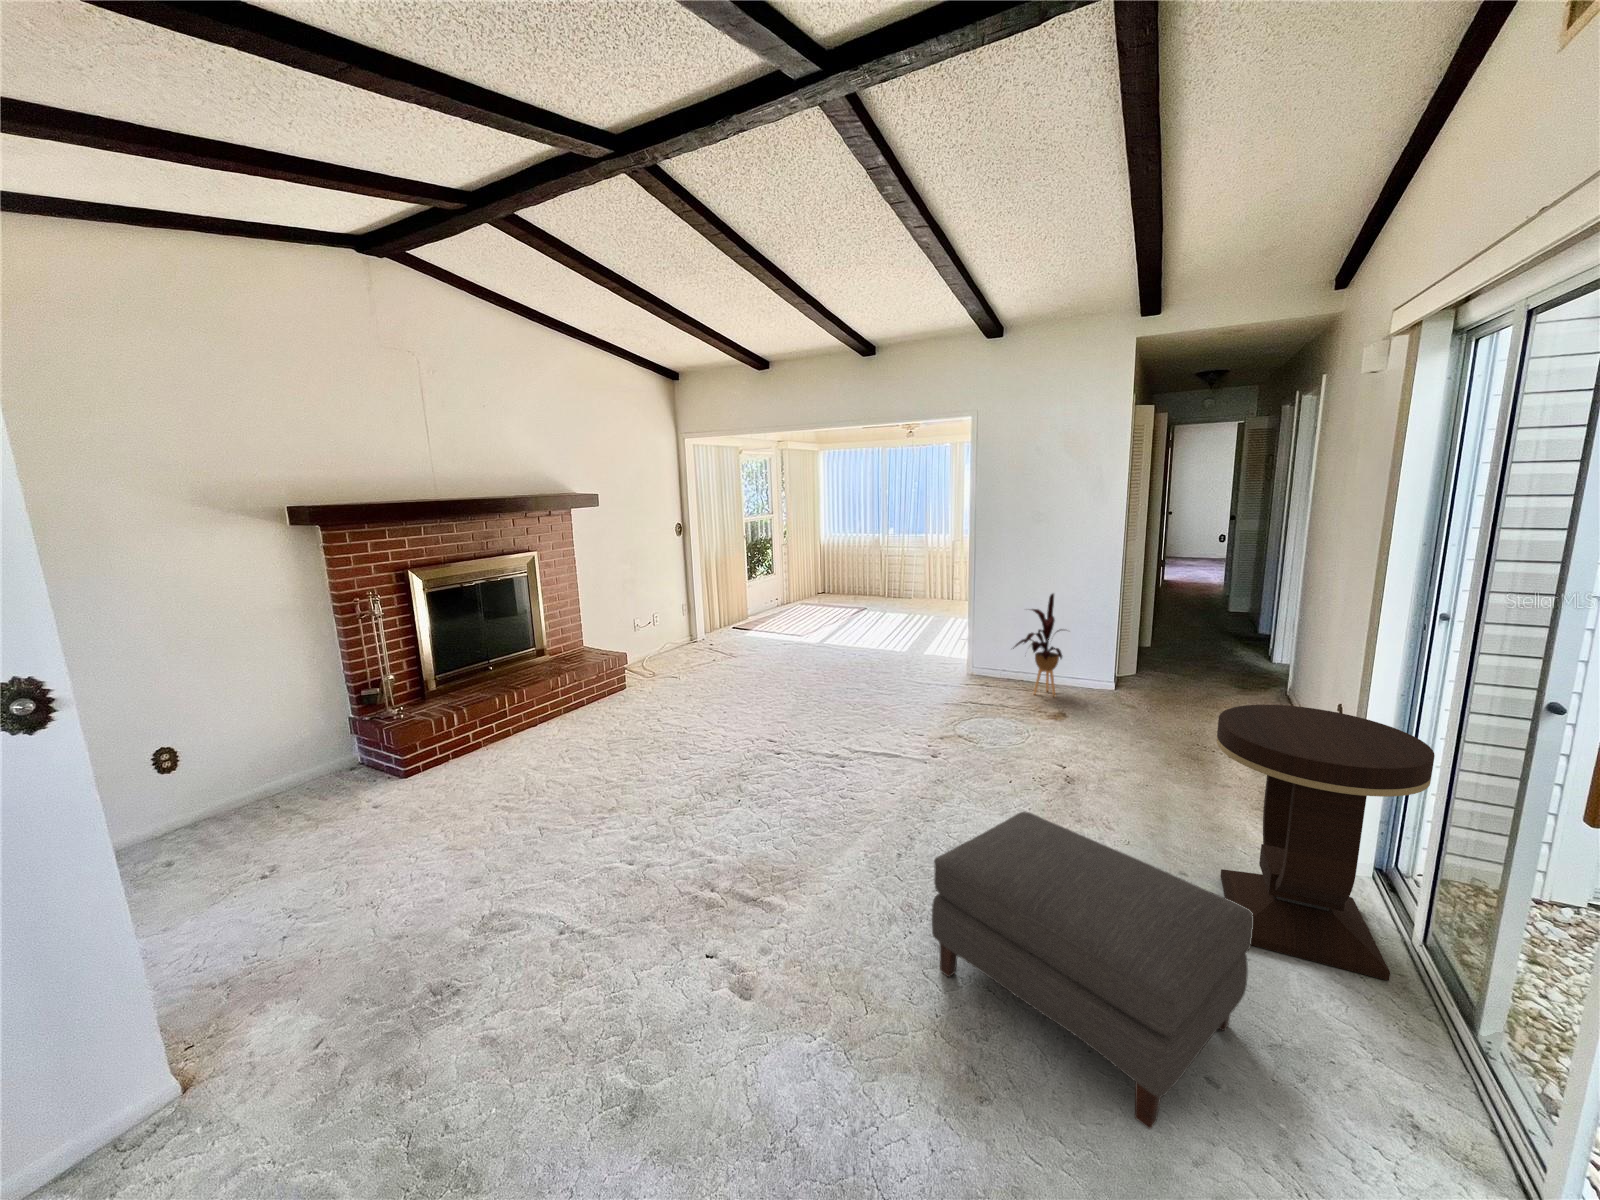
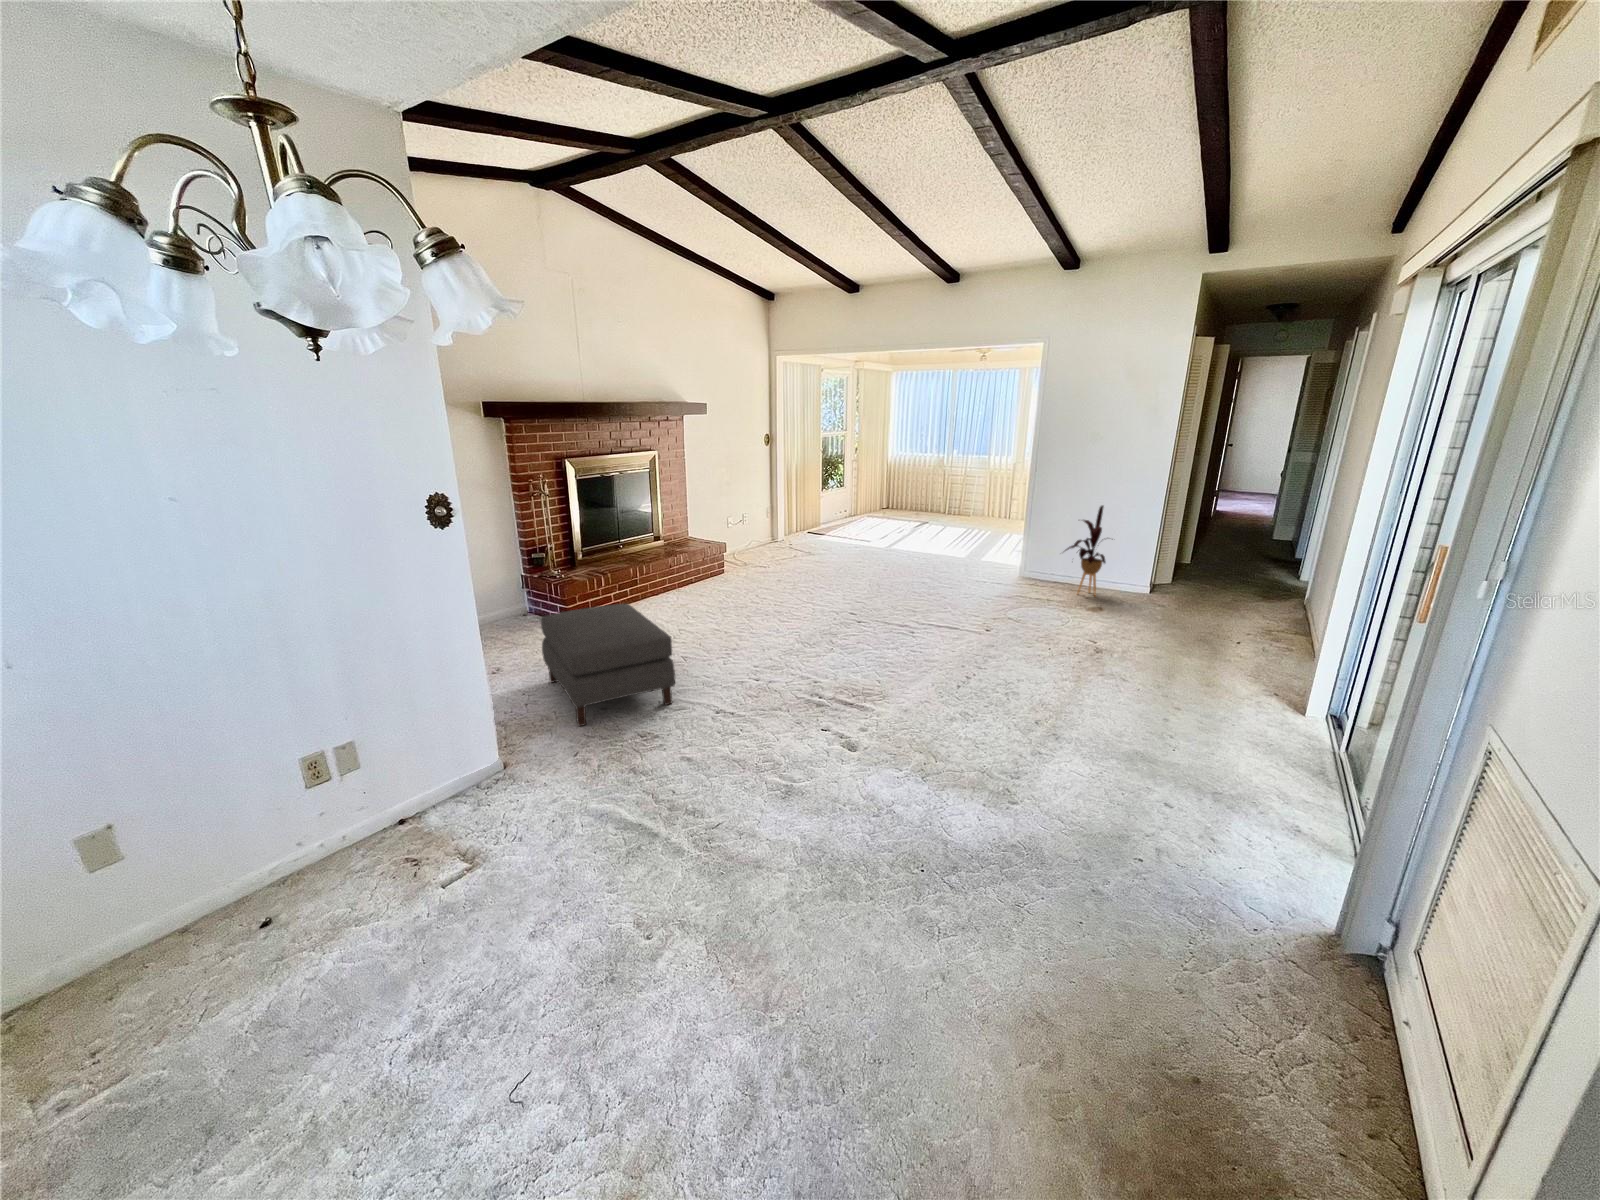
side table: present [1217,705,1435,981] -> none [1204,580,1367,768]
ottoman: present [932,812,1253,1129] -> present [541,604,675,726]

